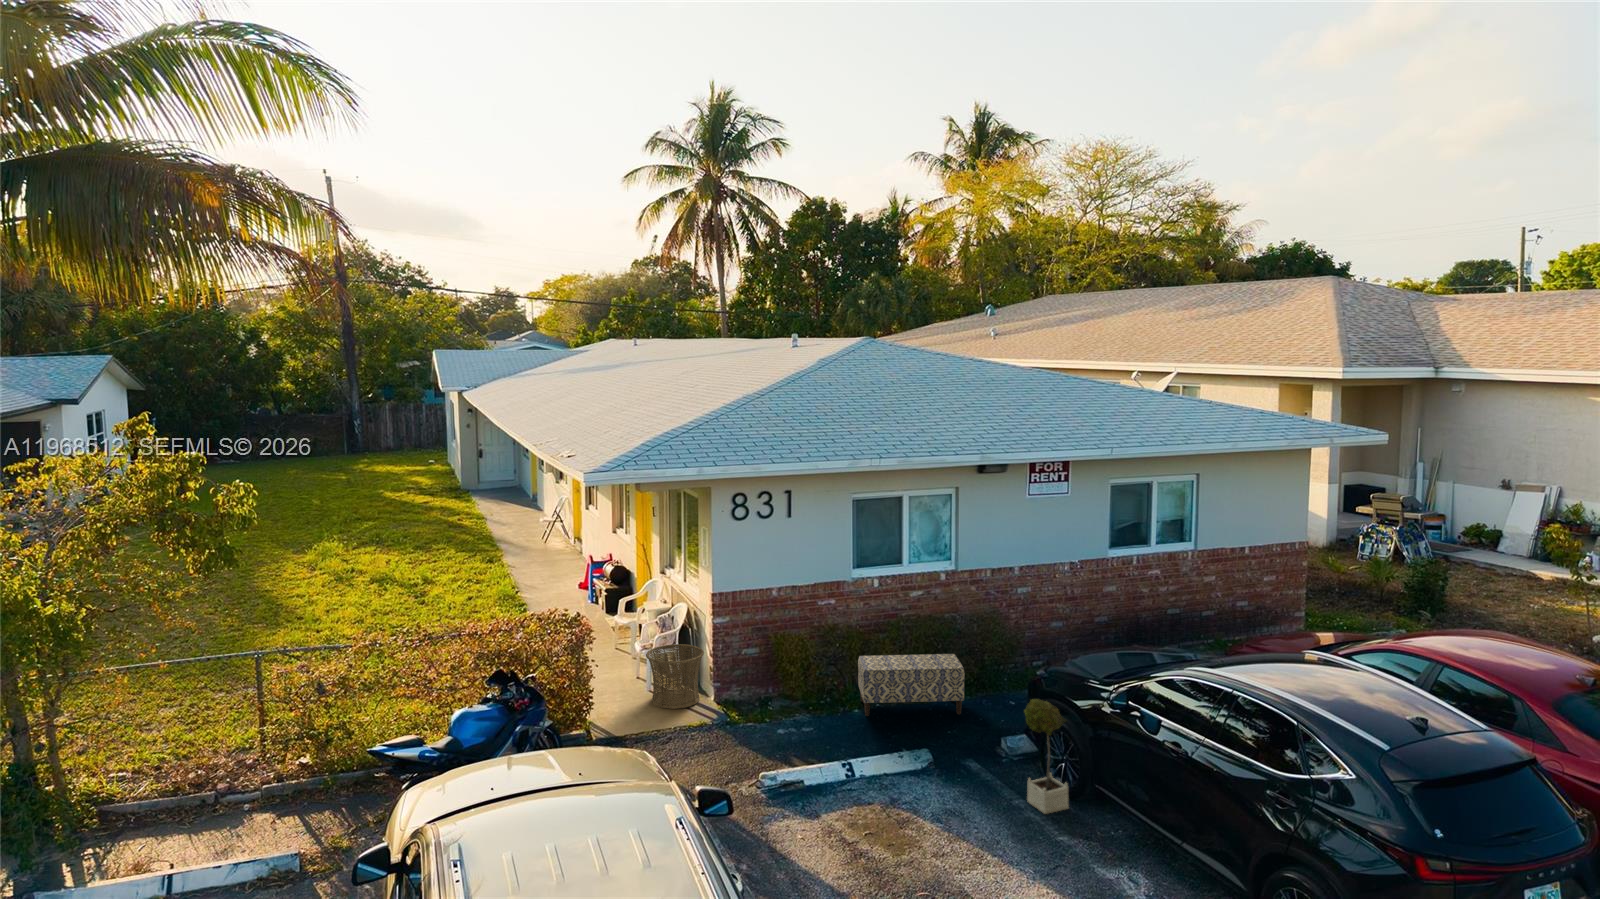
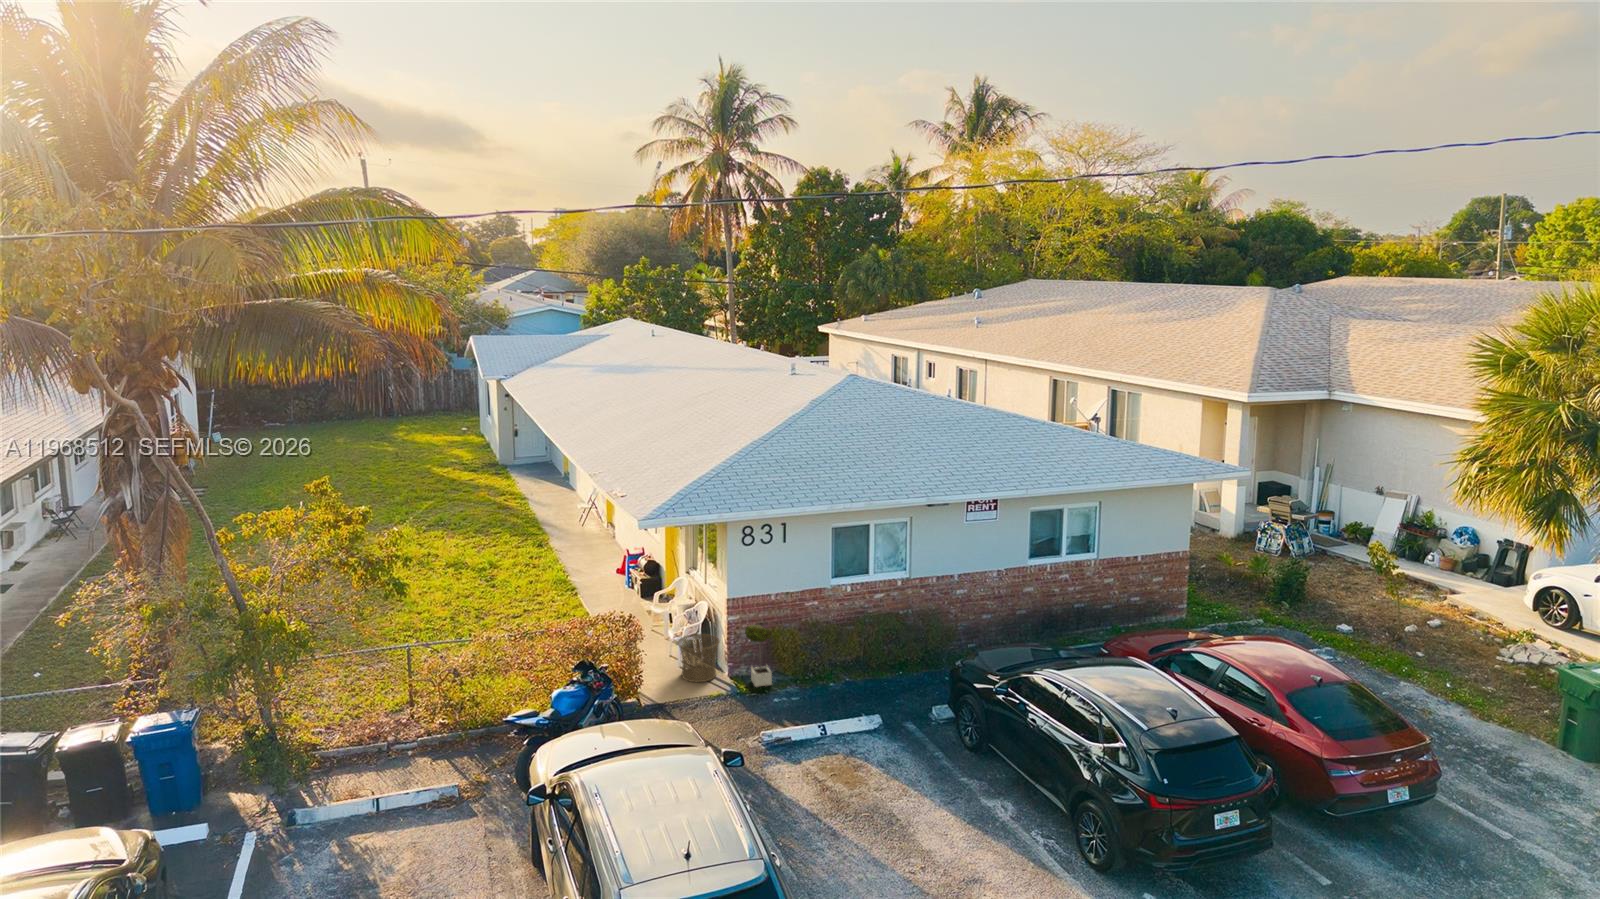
bench: present [858,654,965,716] -> none [834,643,911,689]
potted tree: present [1024,699,1069,814] -> present [745,625,772,687]

